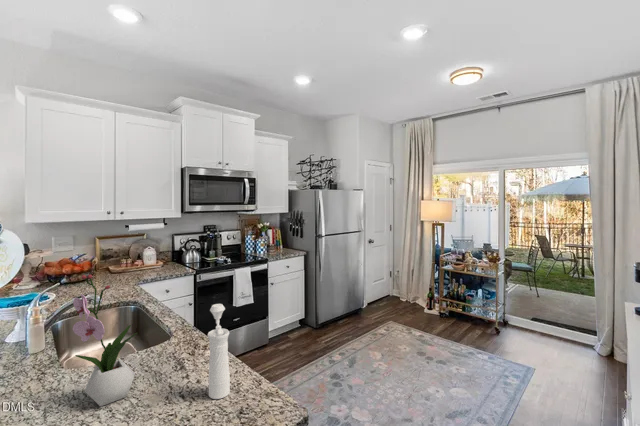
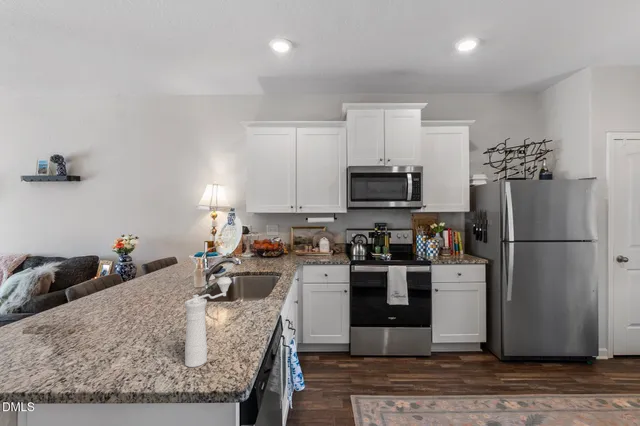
flower arrangement: present [73,275,137,406] -> none [133,235,175,337]

